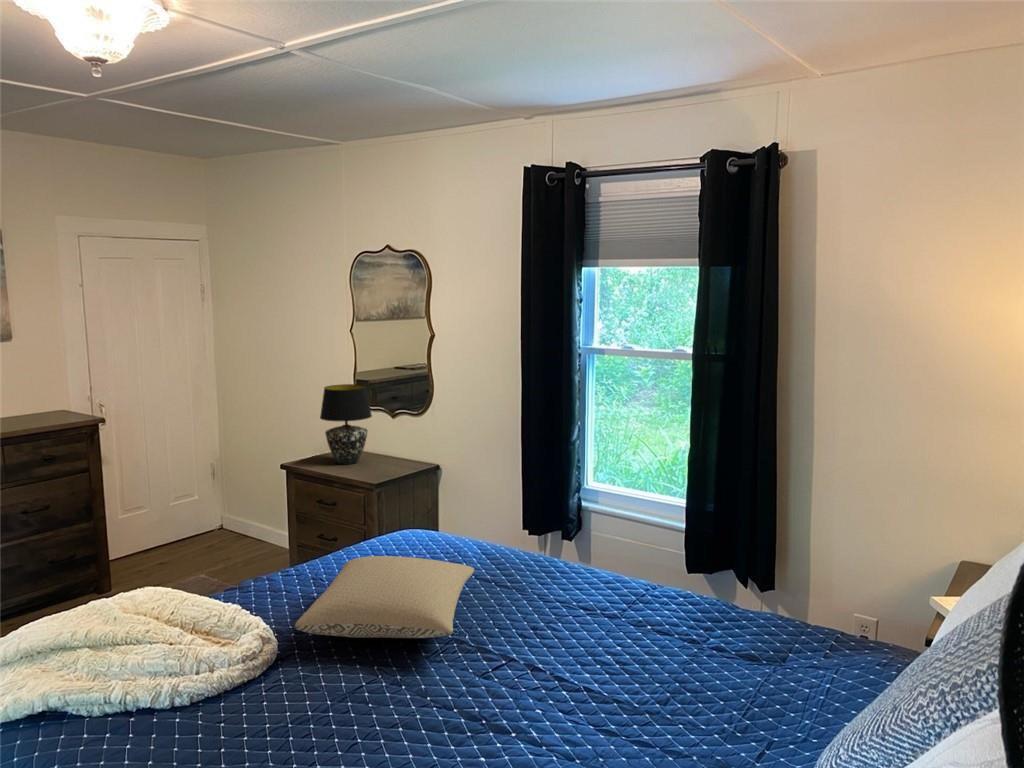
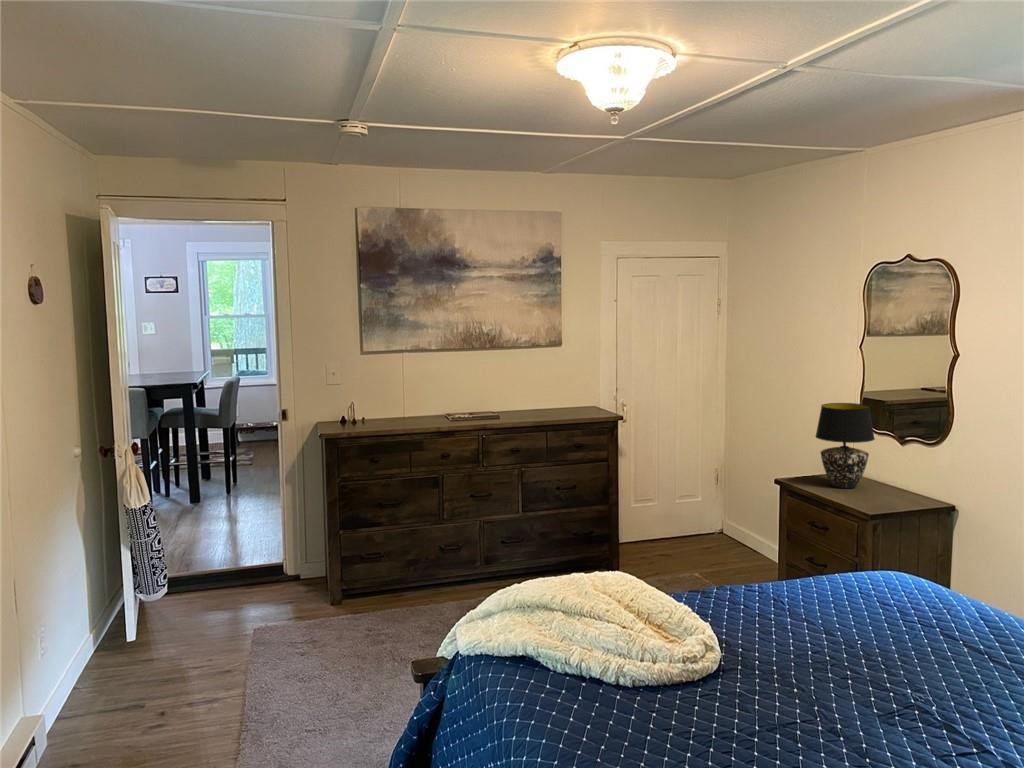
pillow: present [295,556,474,638] -> none [736,589,958,698]

